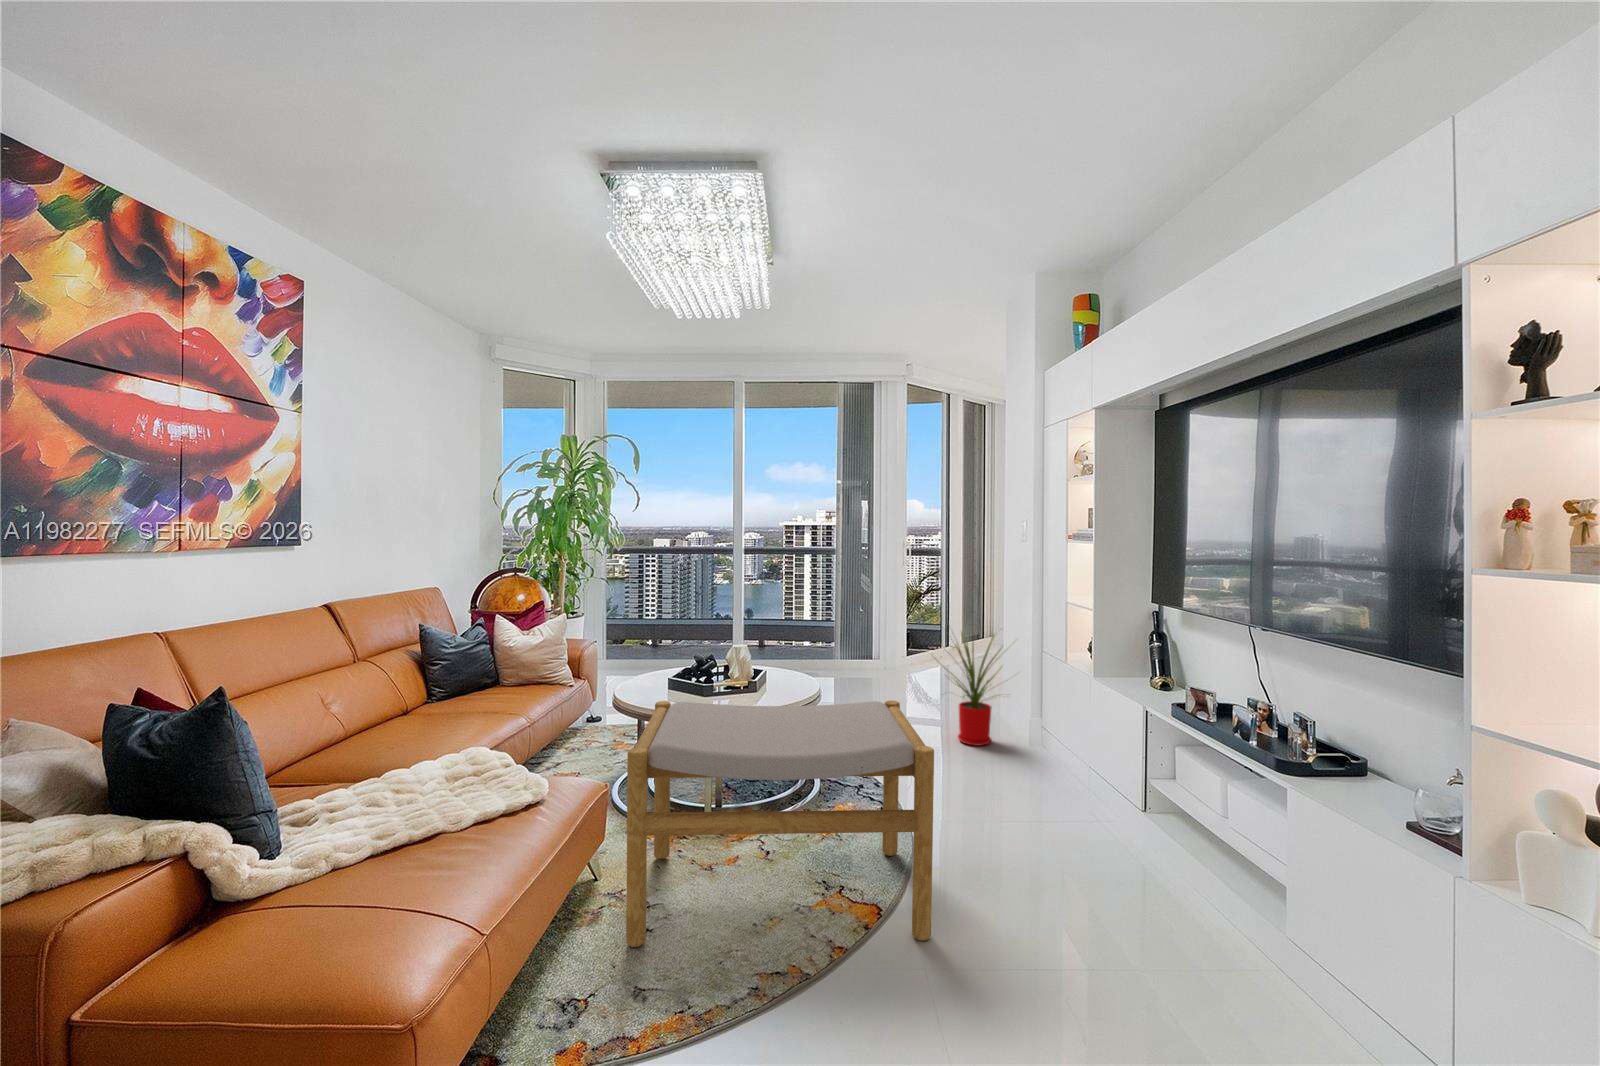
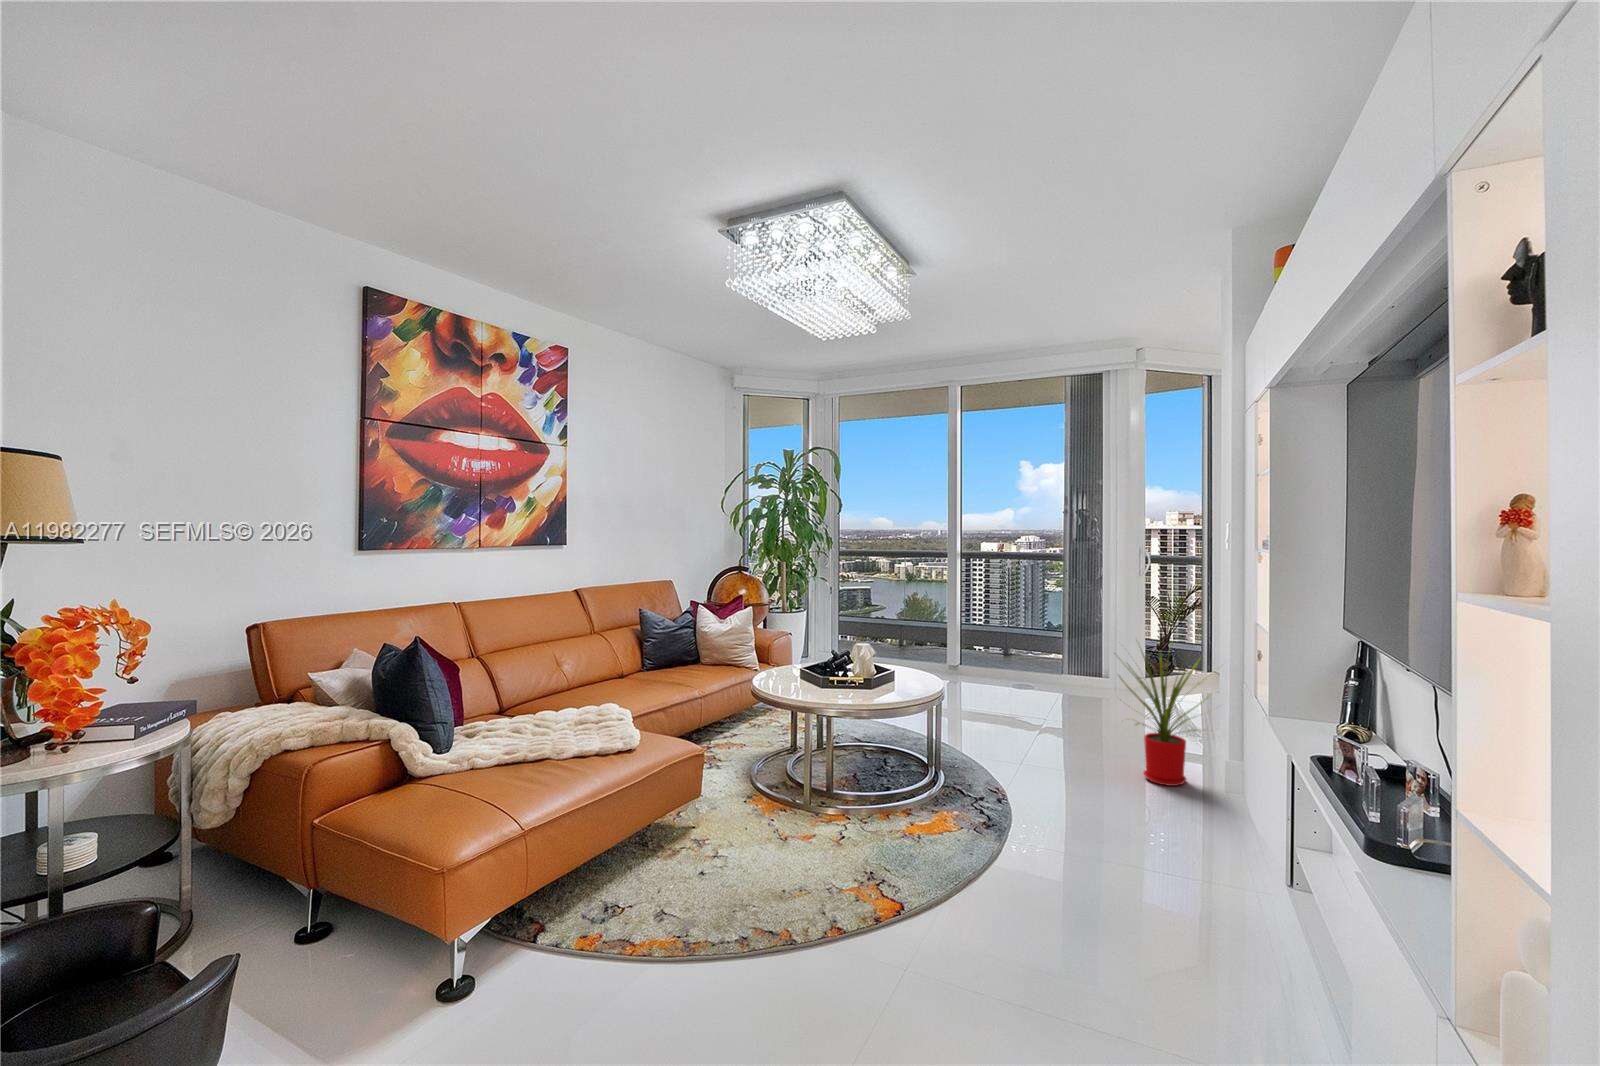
footstool: present [626,700,934,947] -> none [678,685,969,945]

